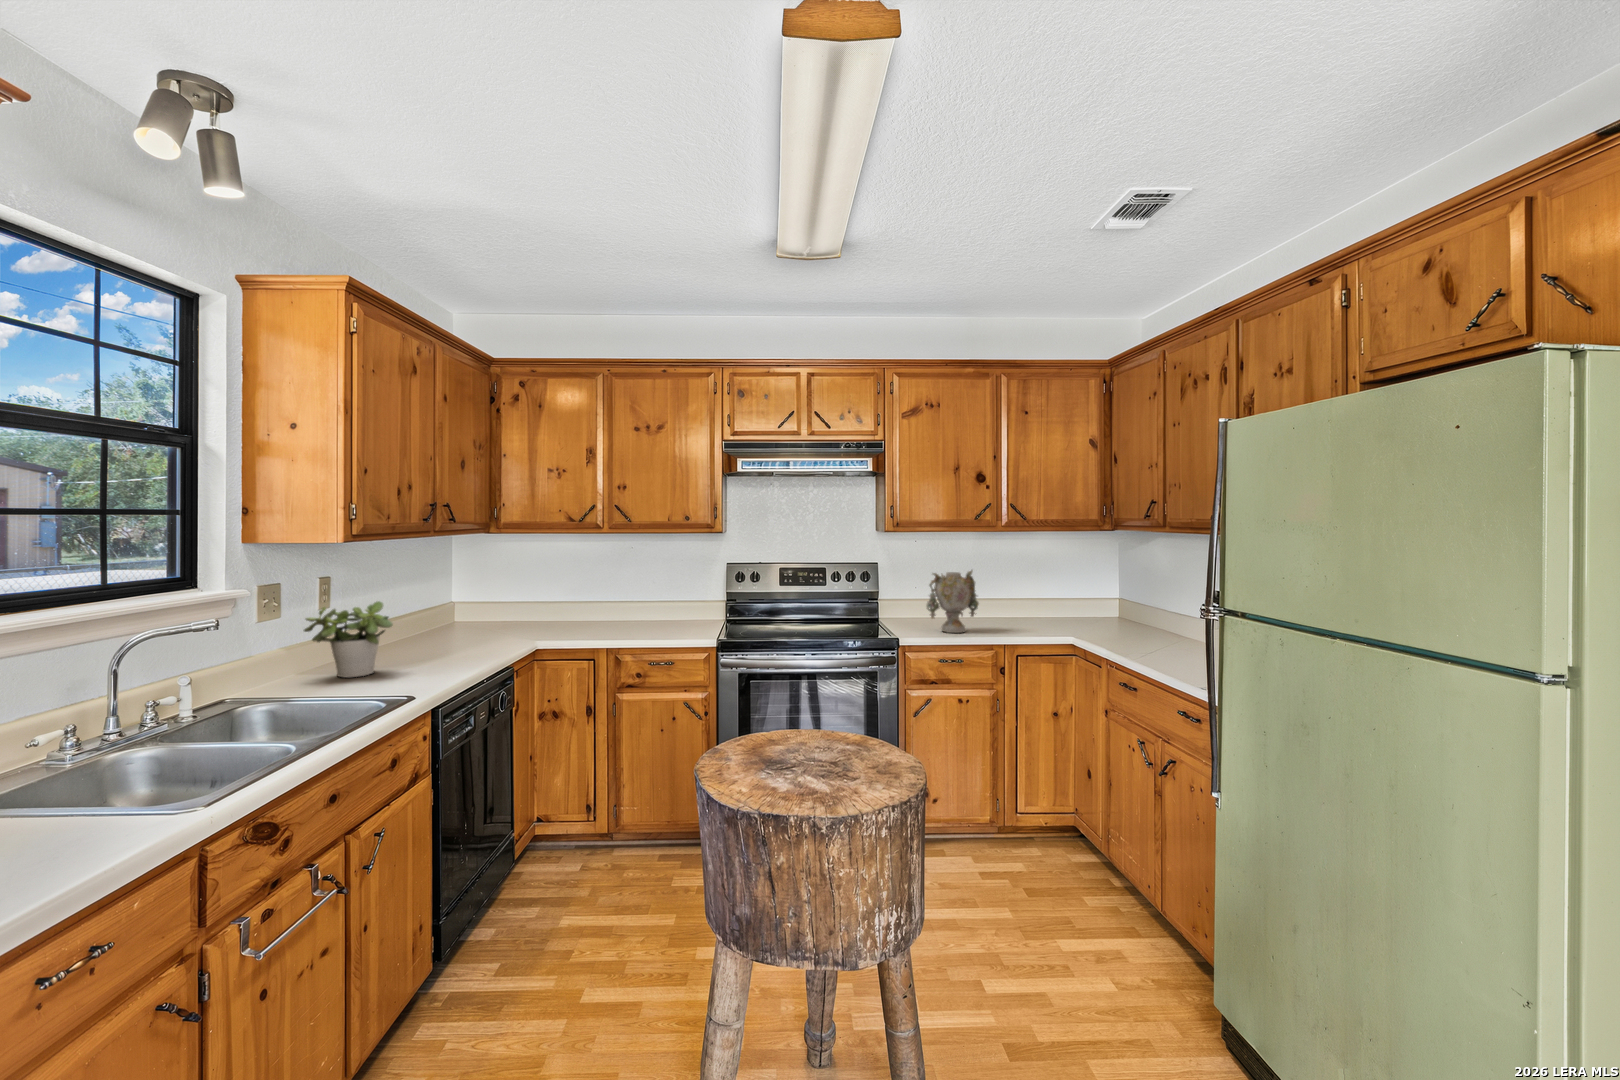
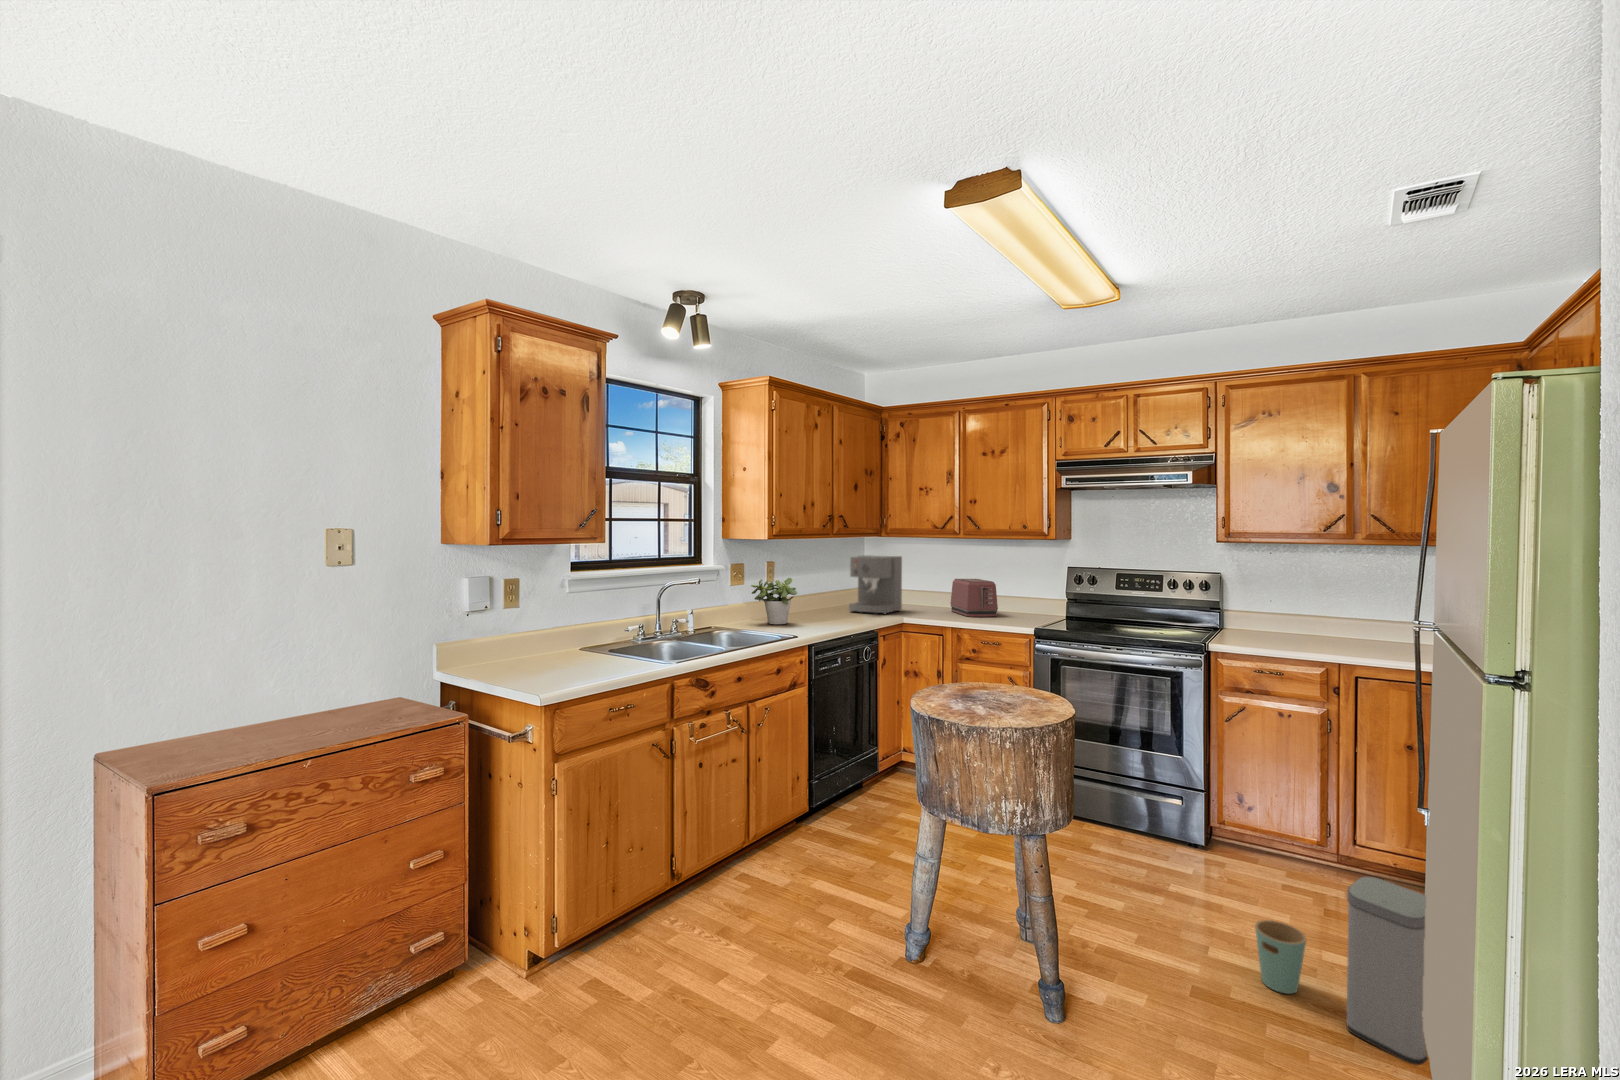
coffee maker: none [454,559,528,639] -> present [849,555,902,614]
vase: present [926,570,979,633] -> none [1255,579,1325,645]
toaster: none [591,583,656,631] -> present [950,579,998,617]
trash can: none [1033,861,1199,1035] -> present [1255,877,1428,1065]

